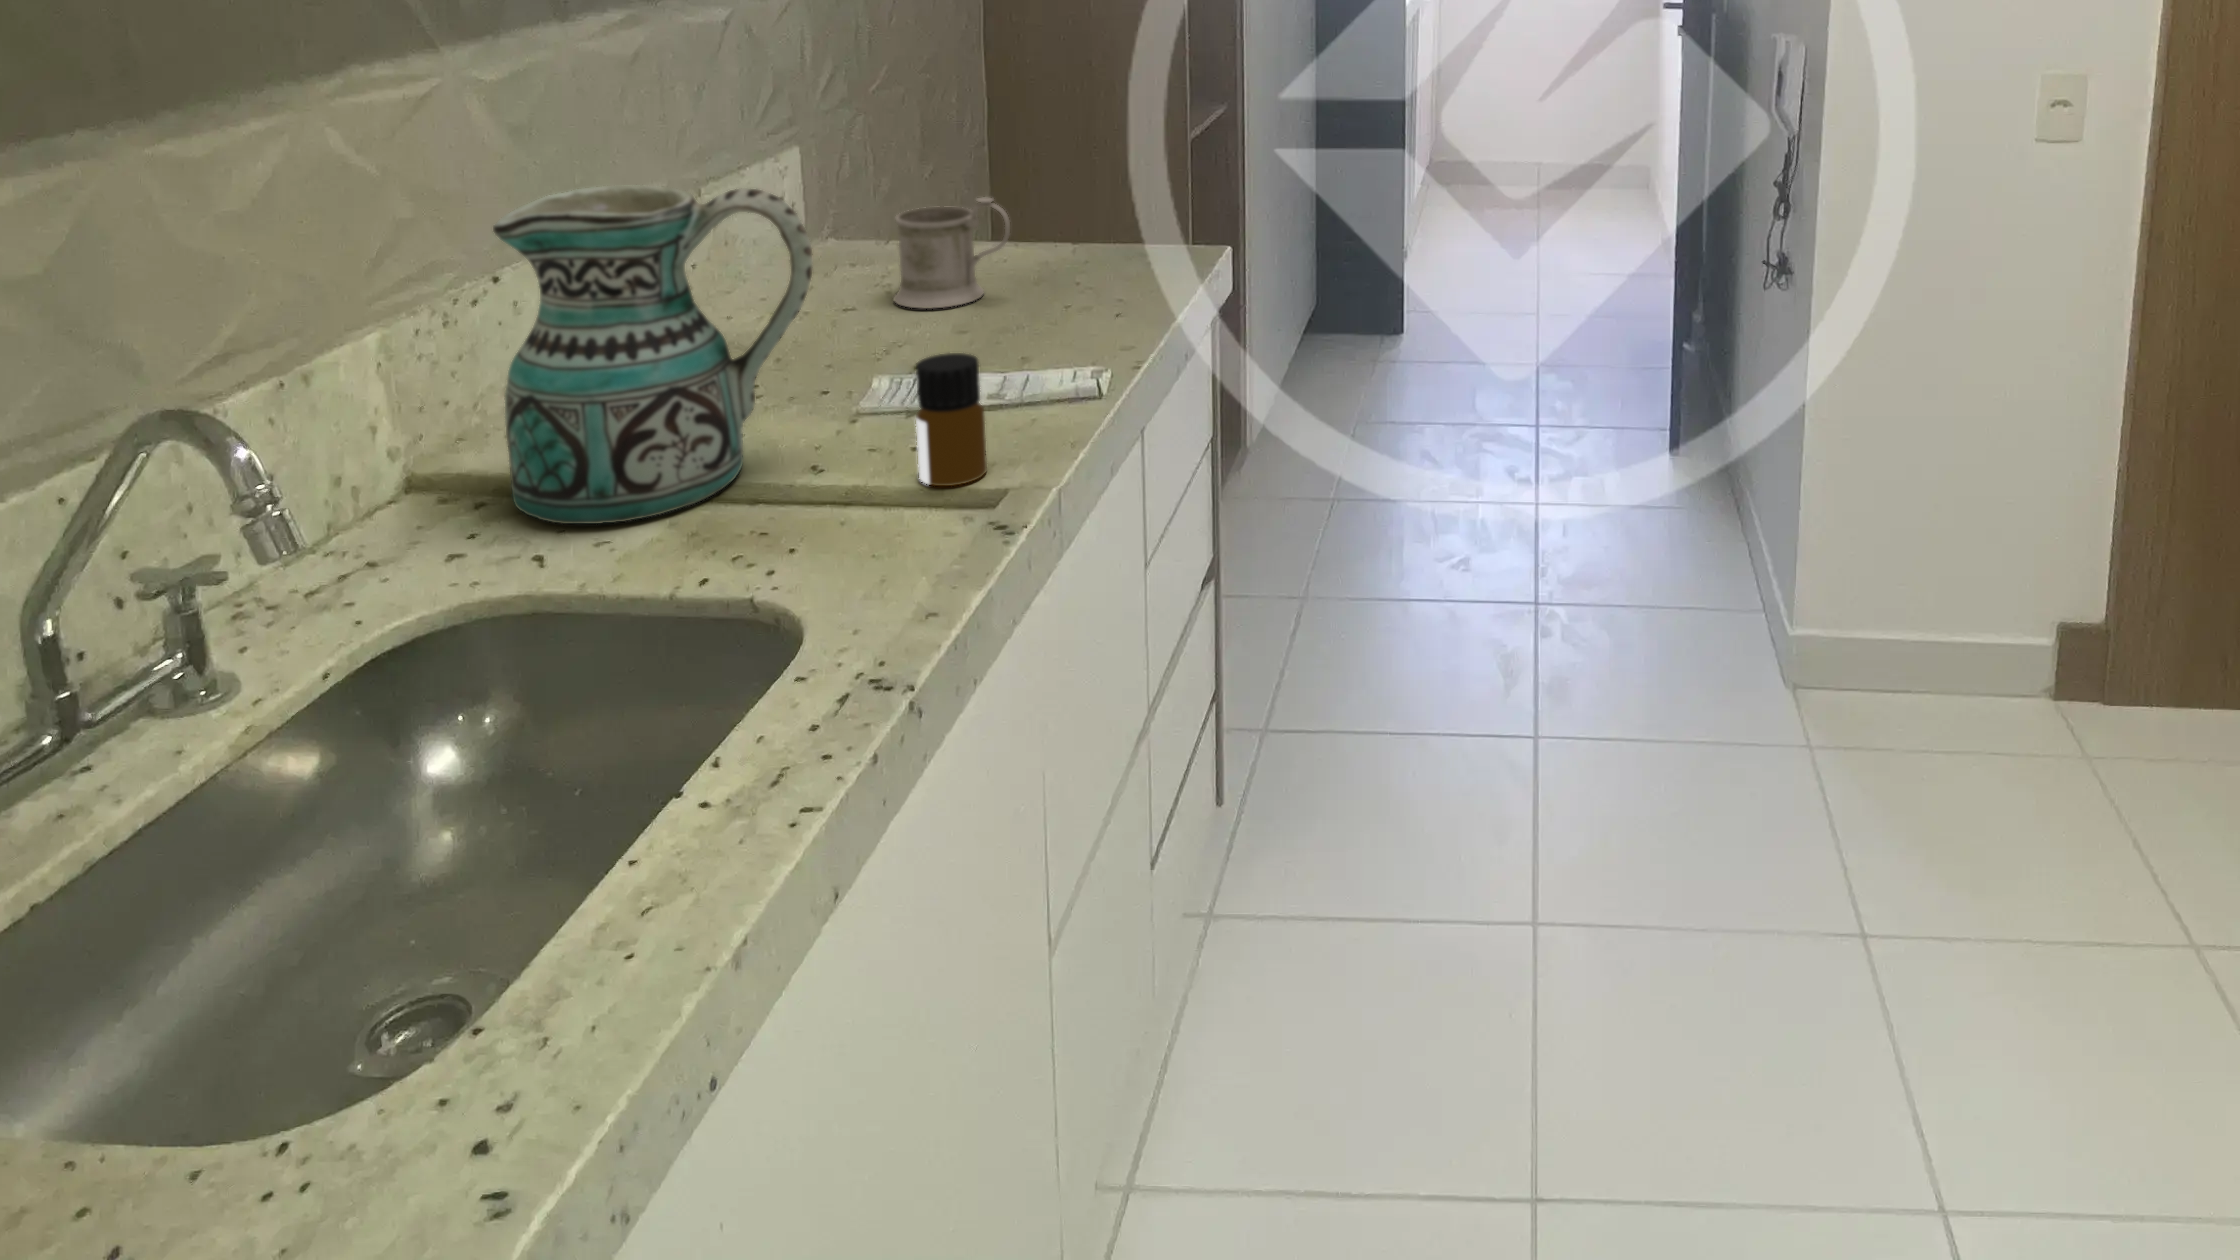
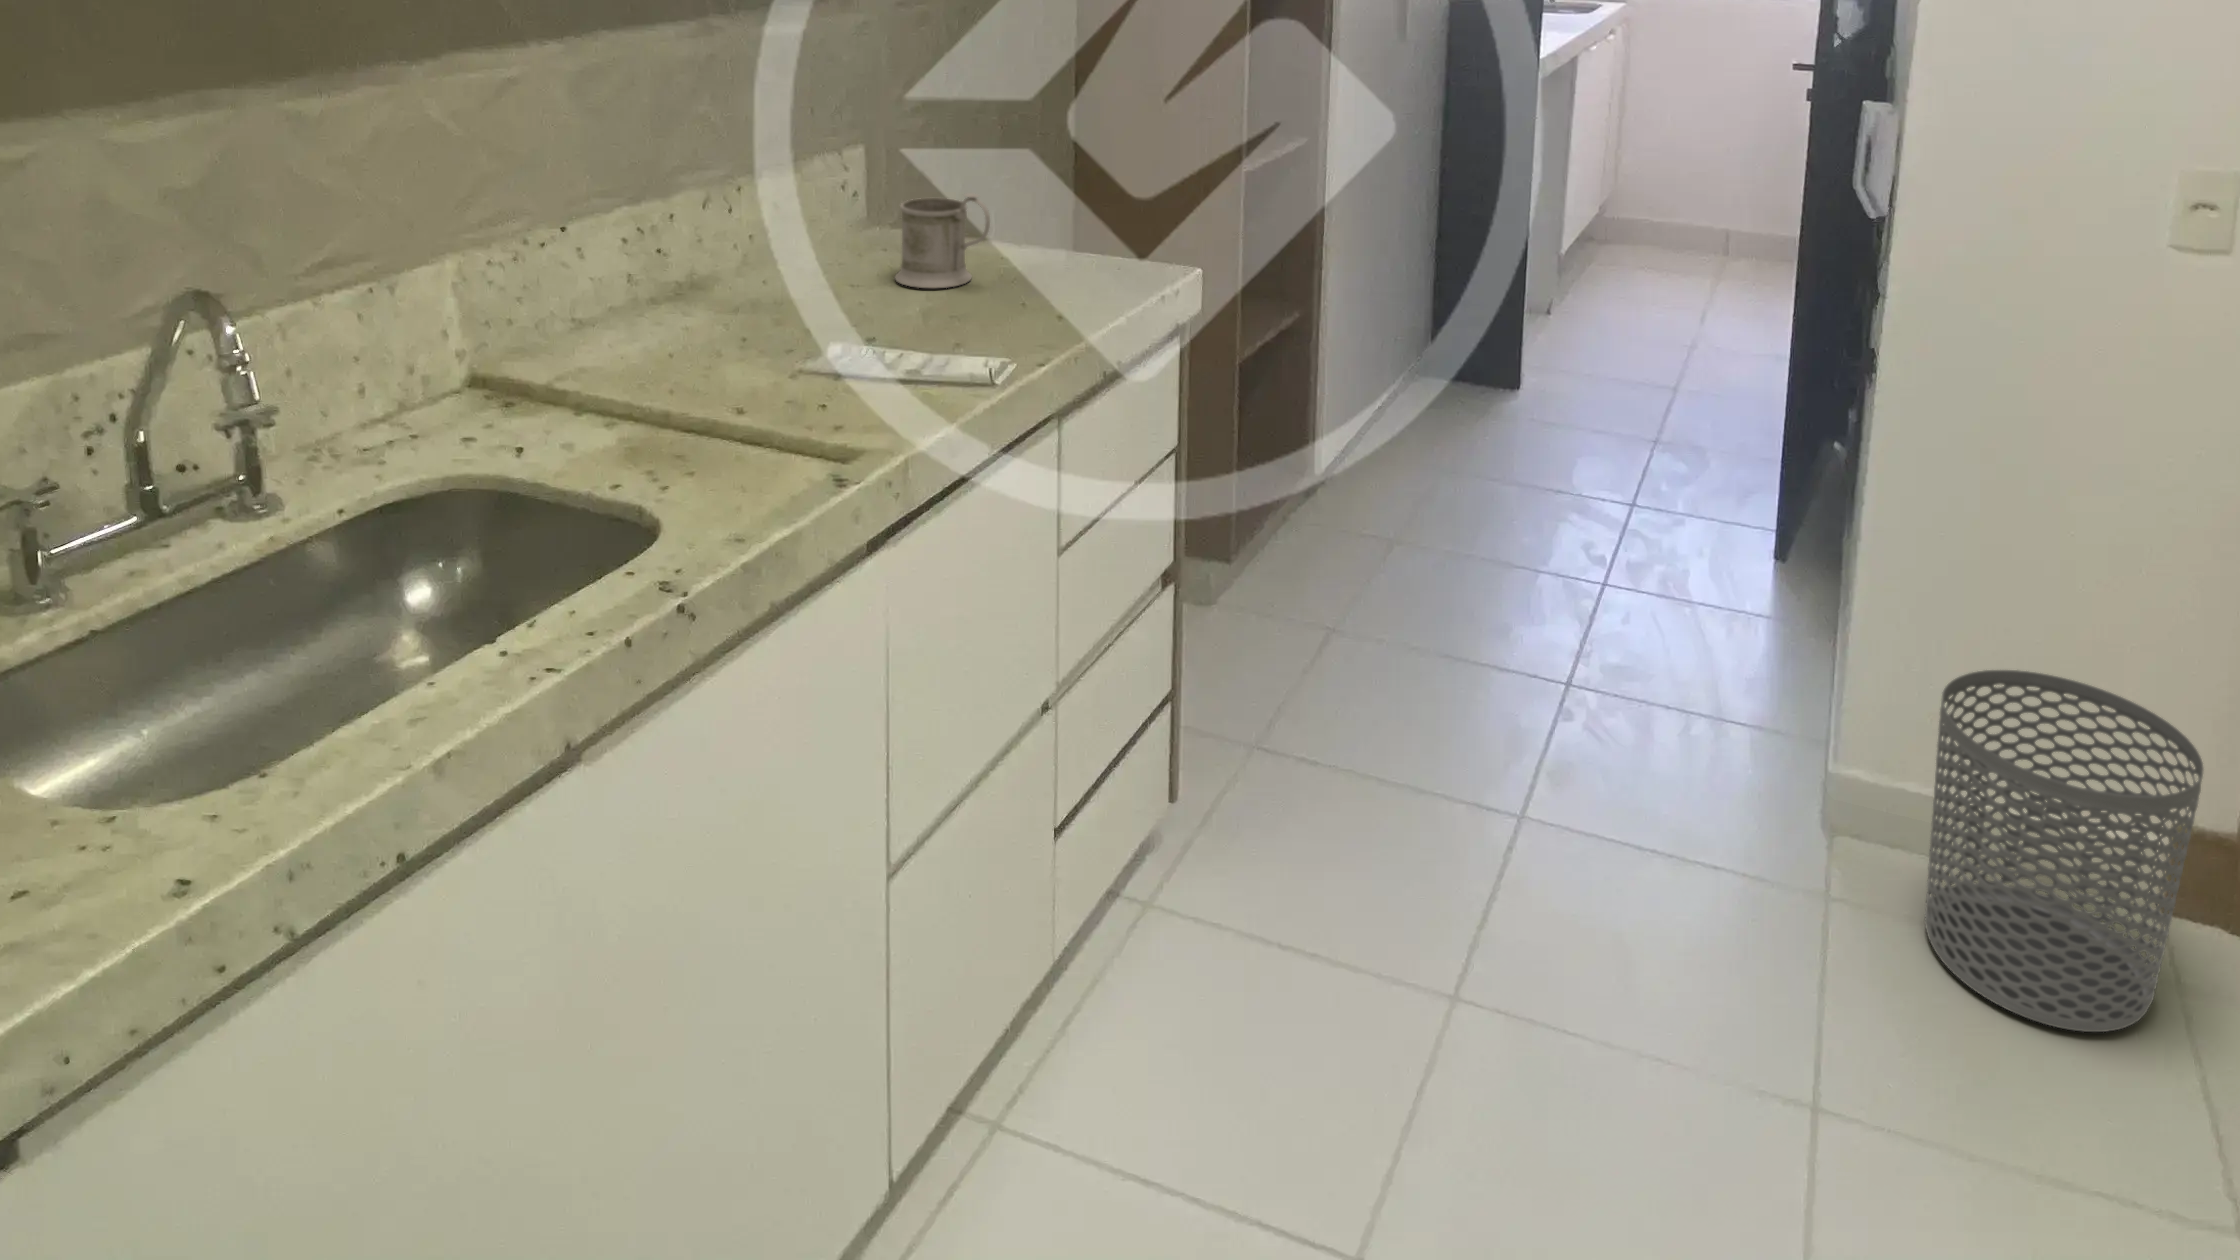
ceramic pitcher: present [493,185,812,524] -> none [521,151,758,430]
bottle: present [916,353,987,486] -> none [818,325,877,443]
waste bin: none [1893,518,2097,810] -> present [1925,670,2204,1032]

